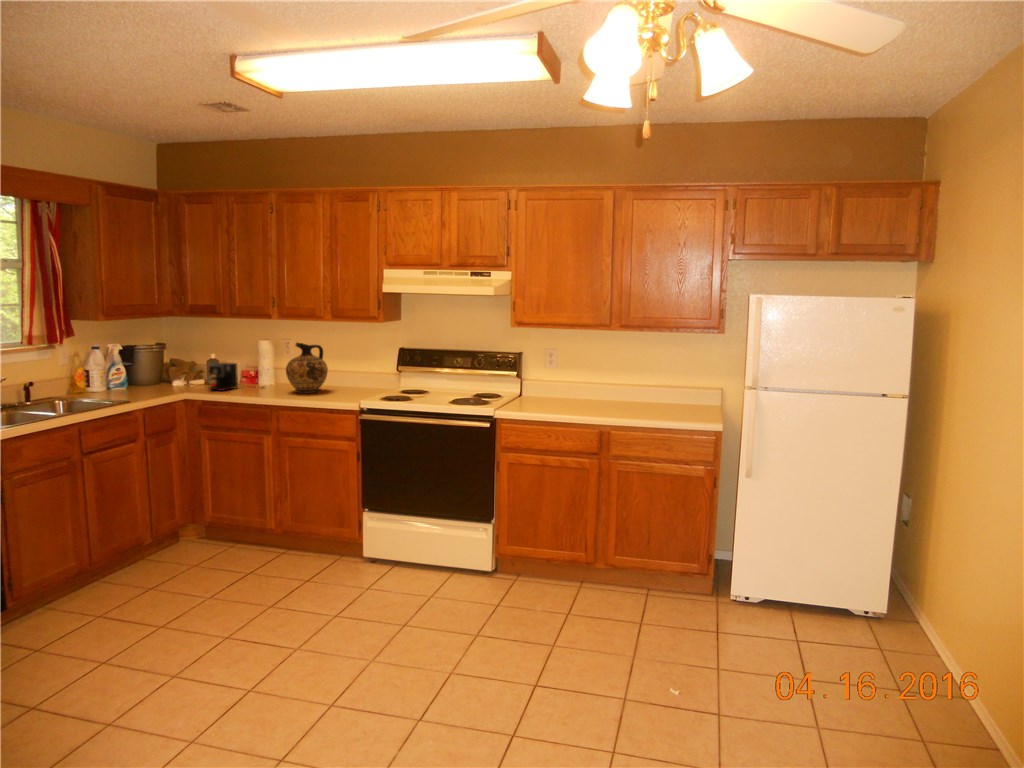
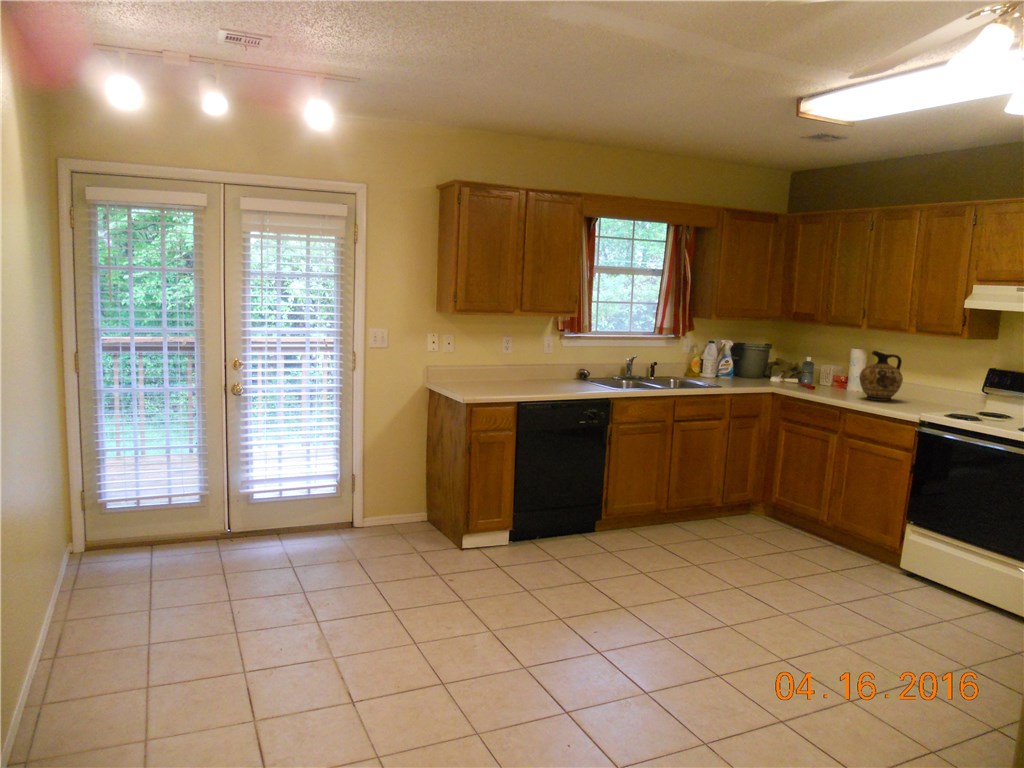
coffee maker: present [209,363,238,390] -> none [793,364,844,392]

